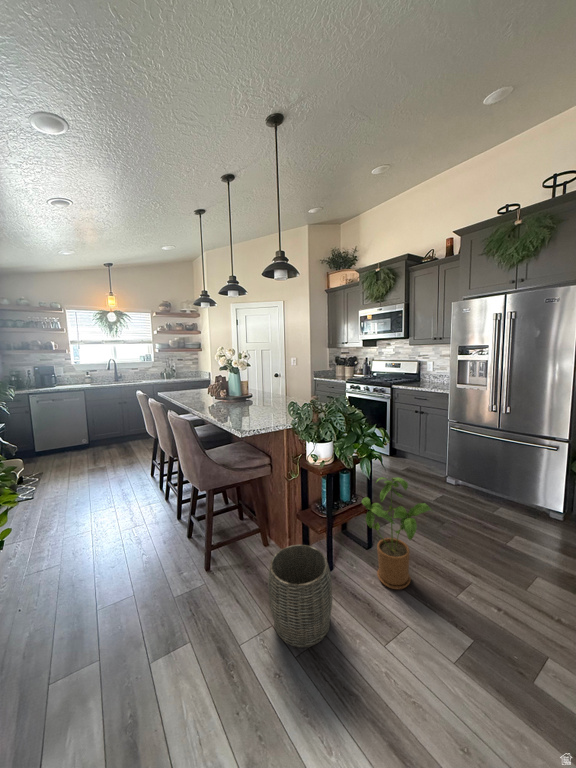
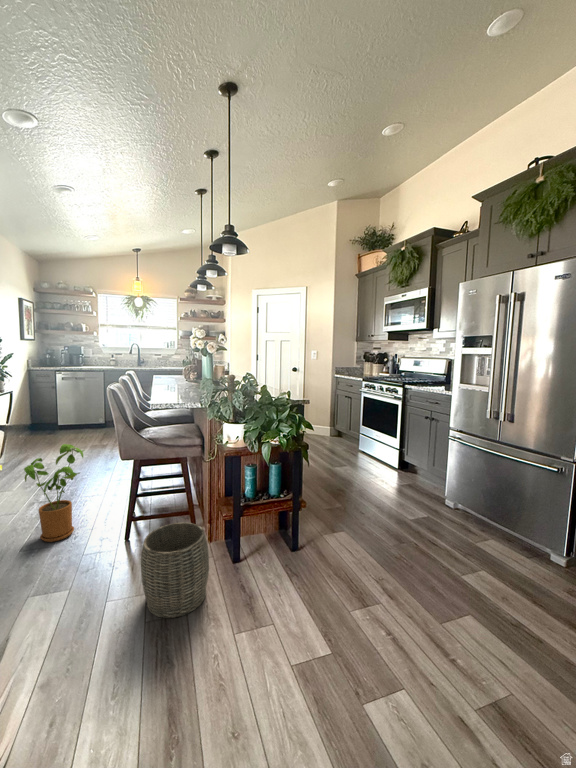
house plant: present [362,478,431,589] -> present [24,444,83,542]

